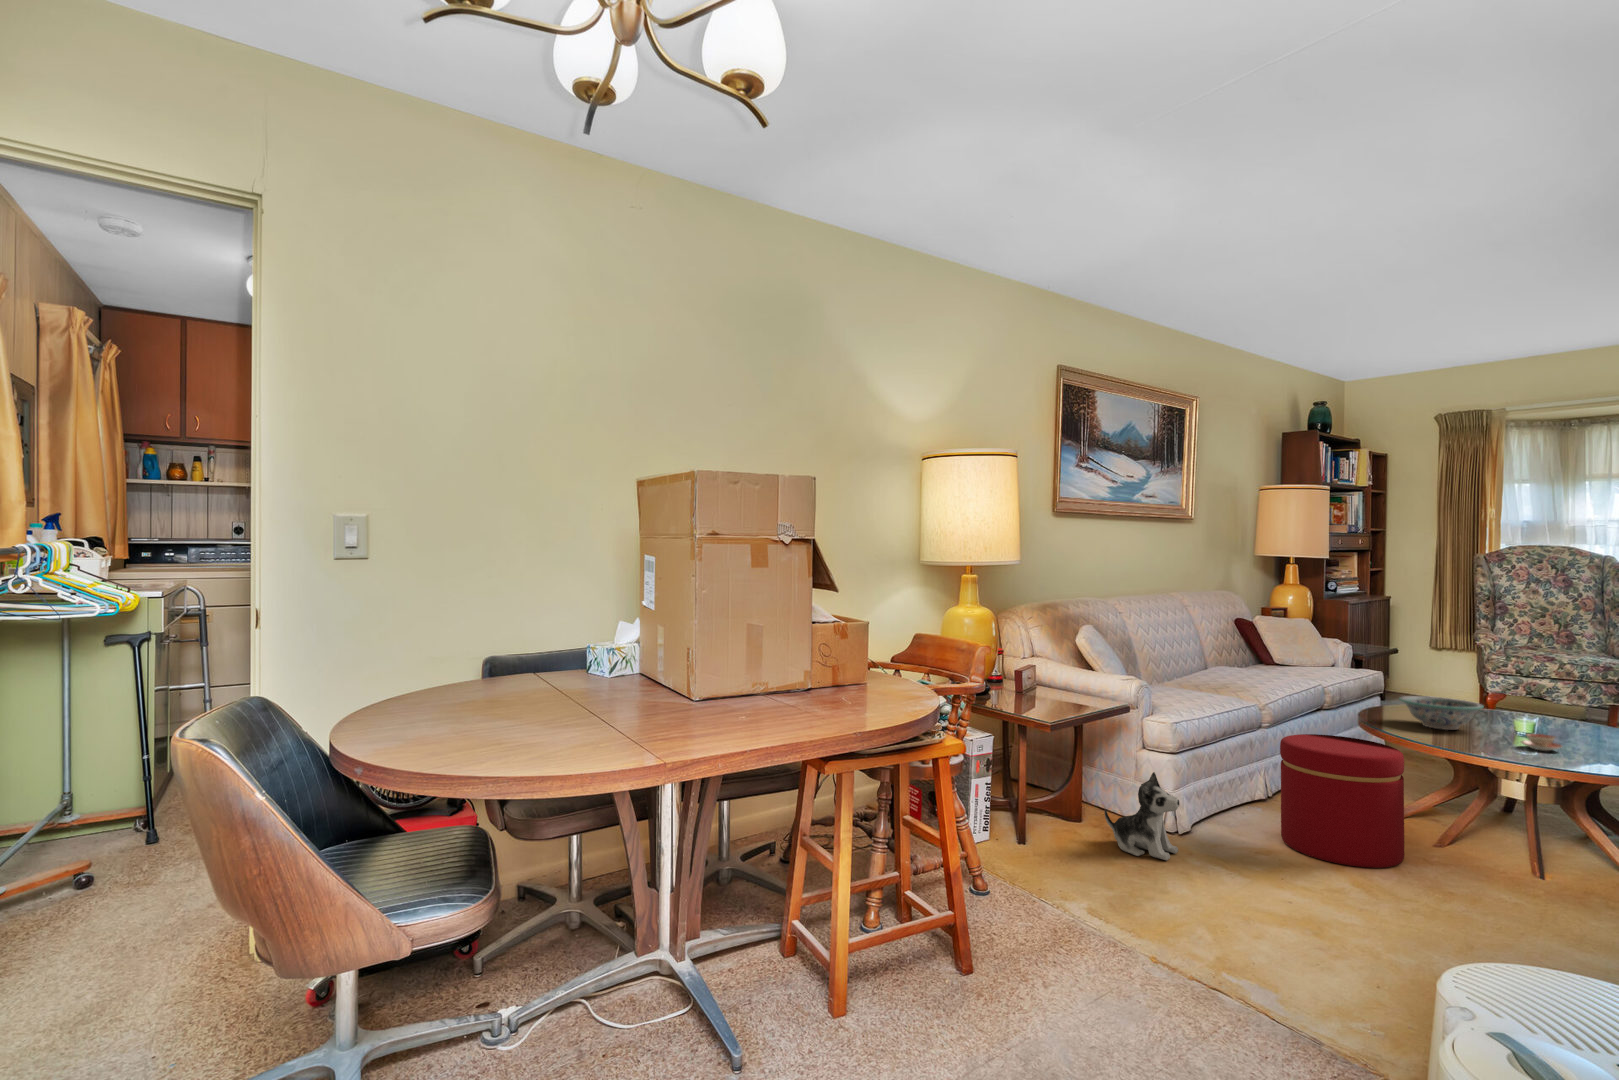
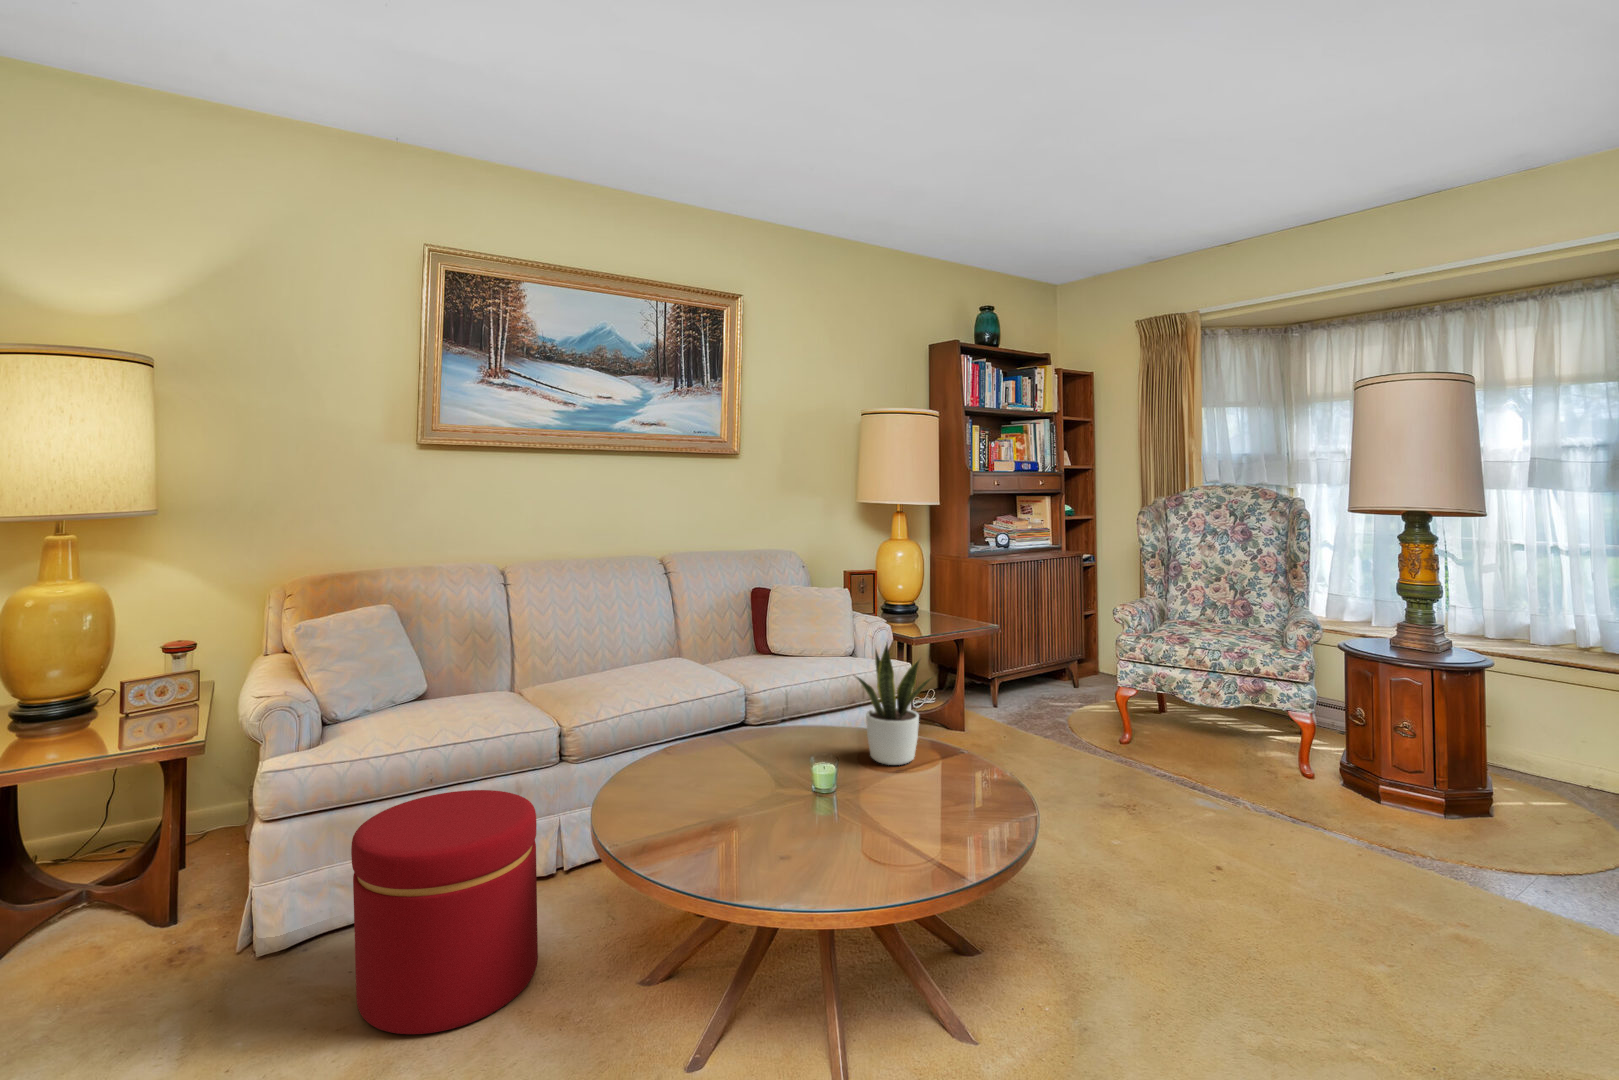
potted plant: none [1486,641,1561,723] -> present [856,644,932,765]
decorative bowl: present [1399,696,1484,730] -> none [657,723,763,784]
teacup: present [1521,734,1562,751] -> none [689,809,743,843]
plush toy: present [1104,772,1180,861] -> none [78,861,185,1010]

